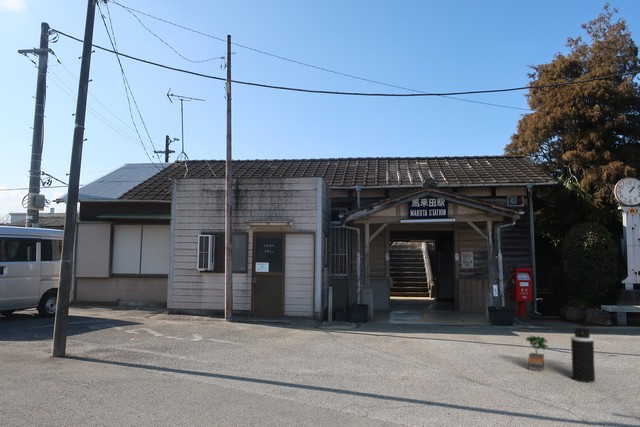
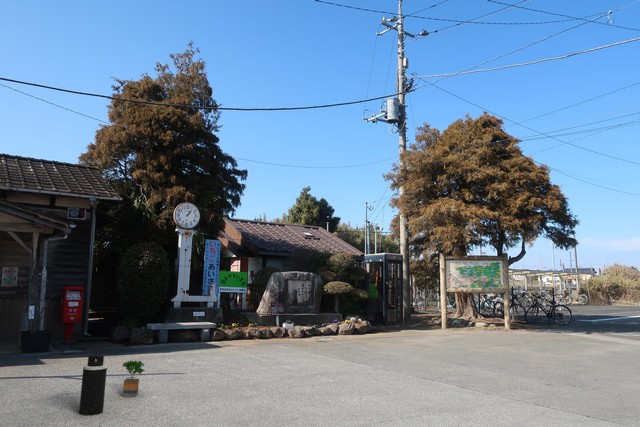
potted tree: present [526,336,548,371] -> present [123,361,144,397]

